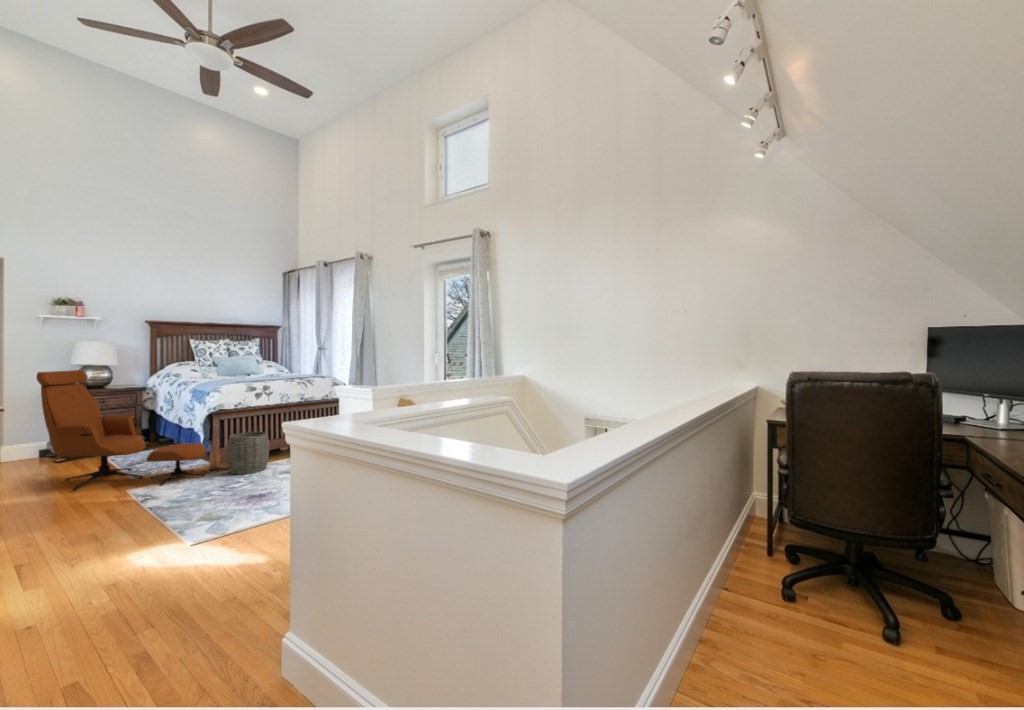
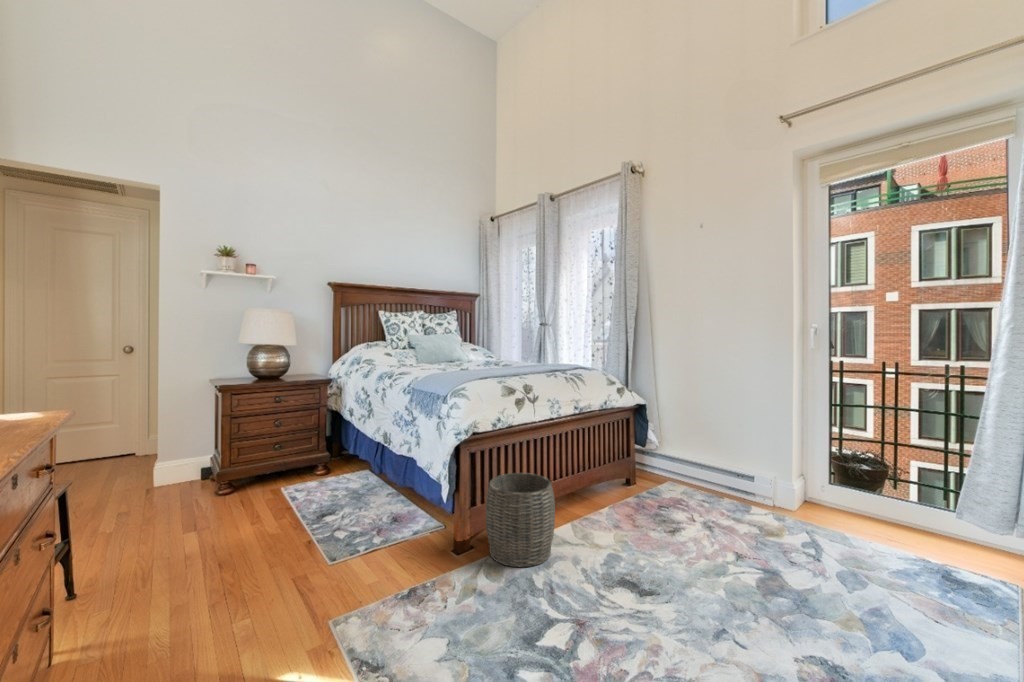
lounge chair: present [36,370,207,491] -> none [188,353,453,591]

